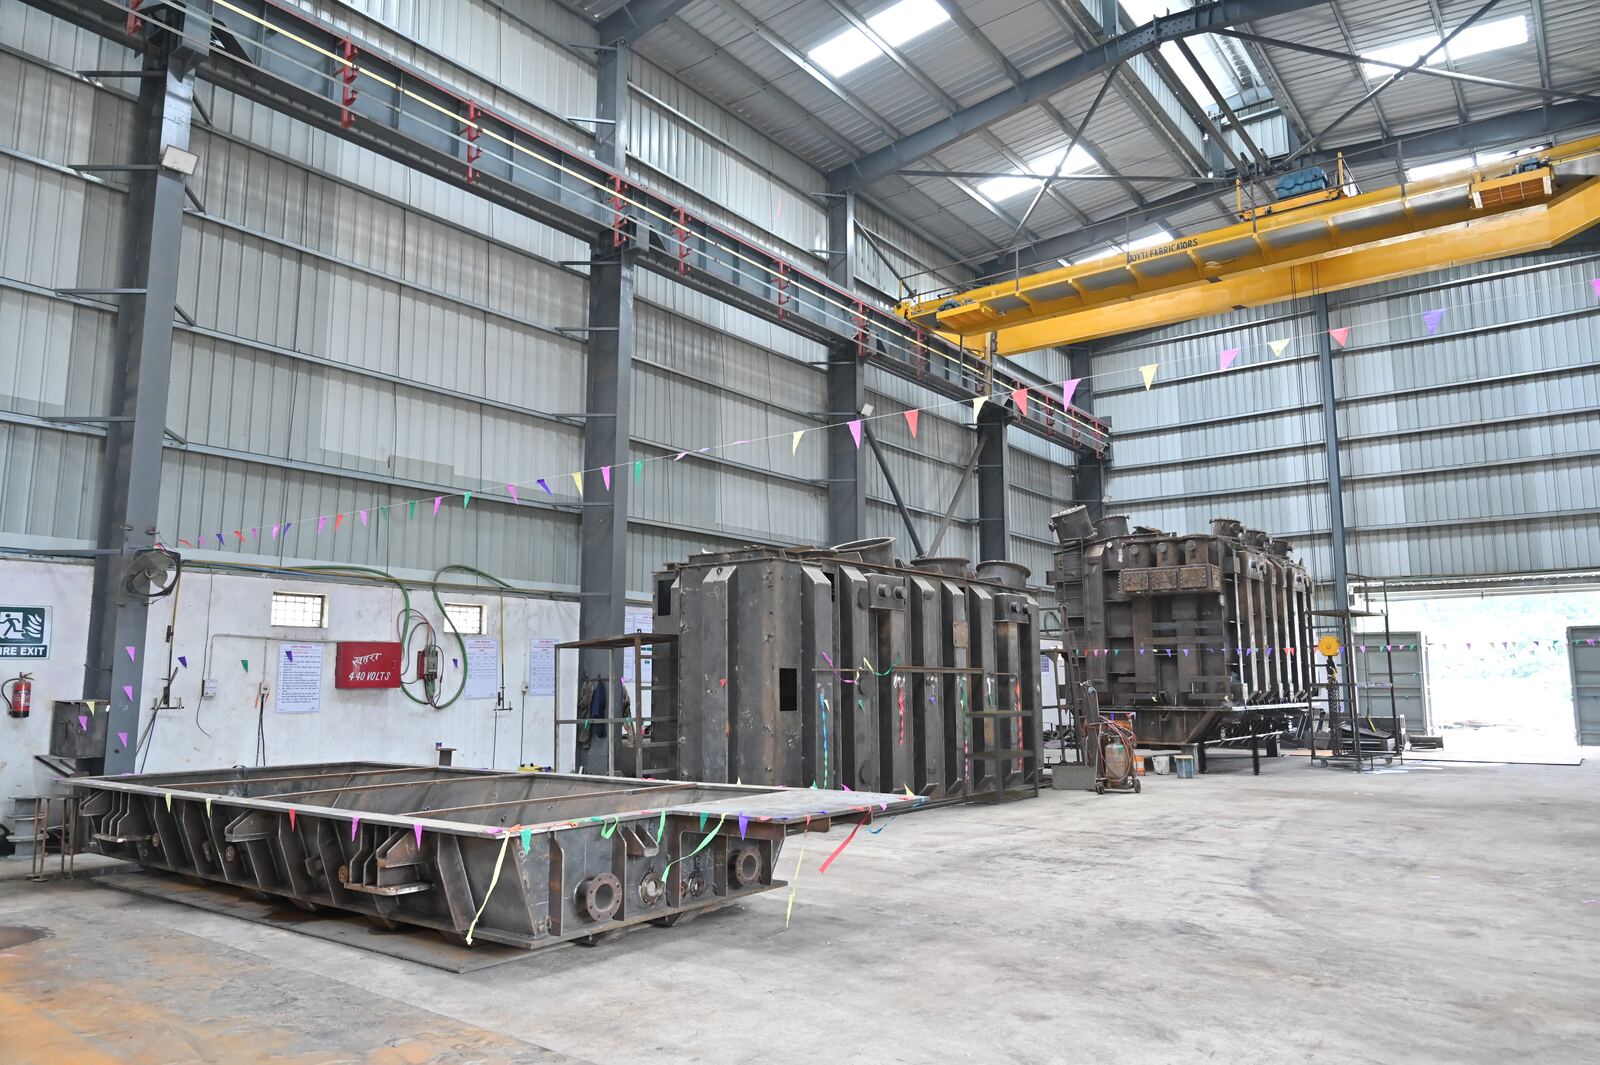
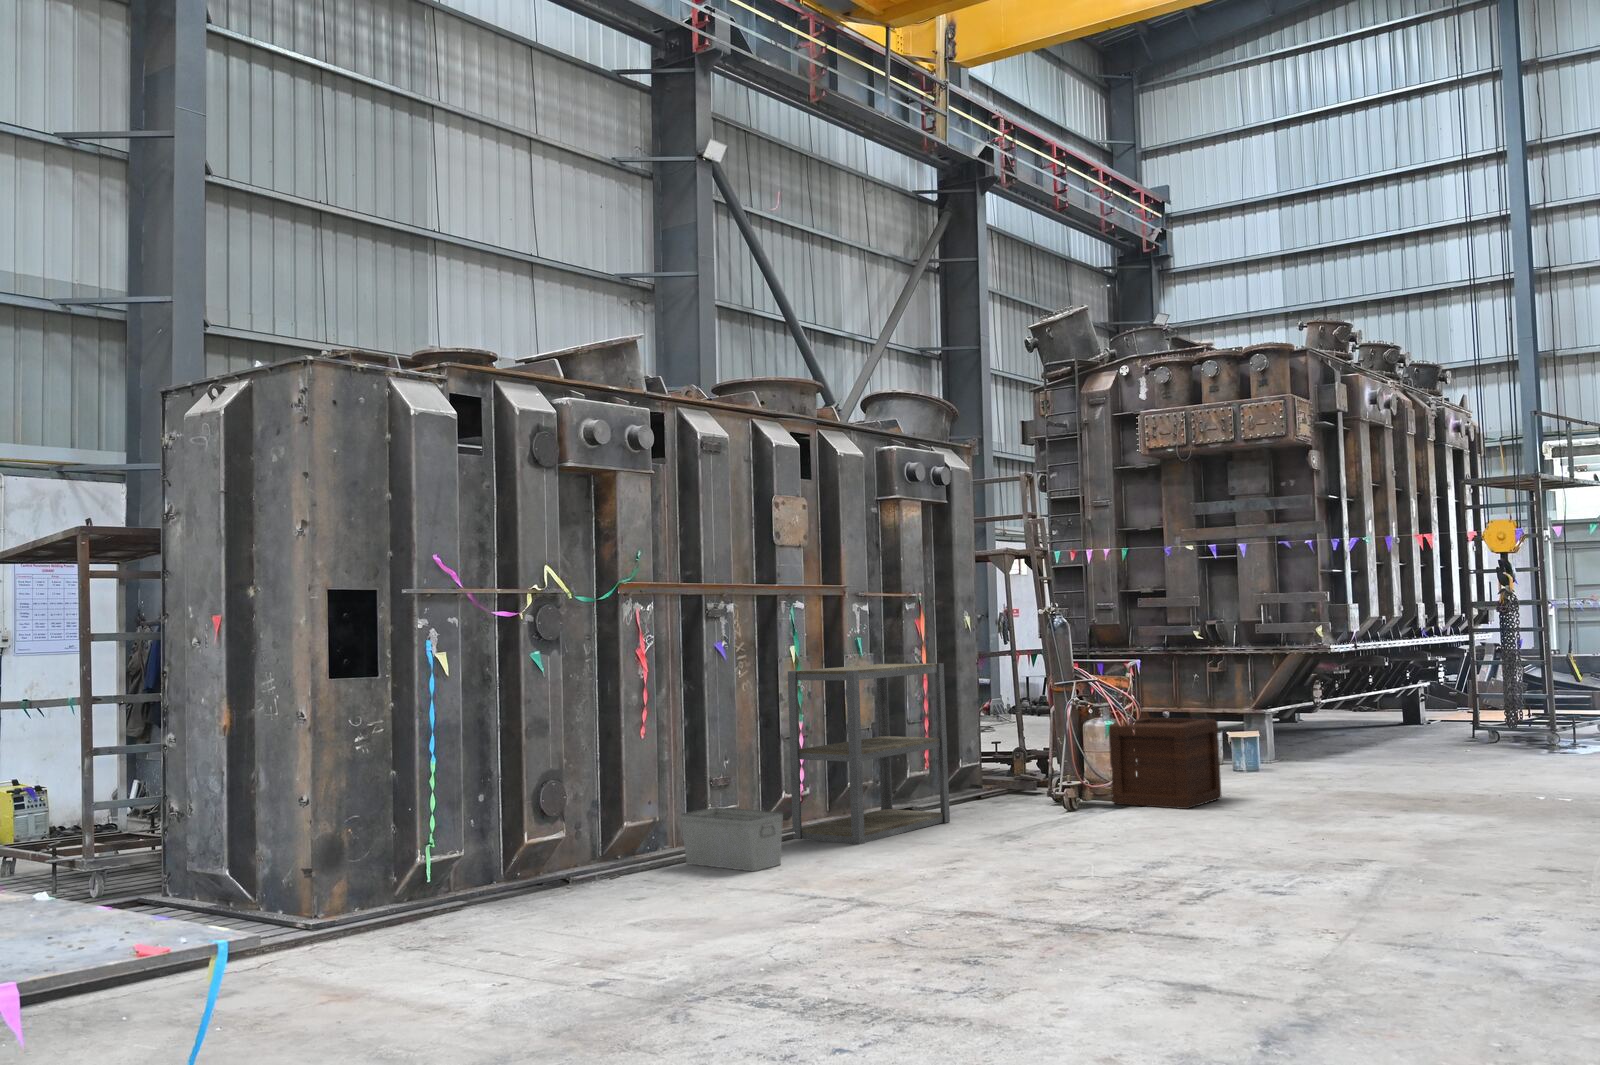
bench: present [1197,732,1260,775] -> none [1269,689,1377,763]
wooden crate: none [1119,744,1181,793] -> present [1109,718,1221,809]
storage bin: present [1051,766,1095,790] -> present [681,807,783,871]

